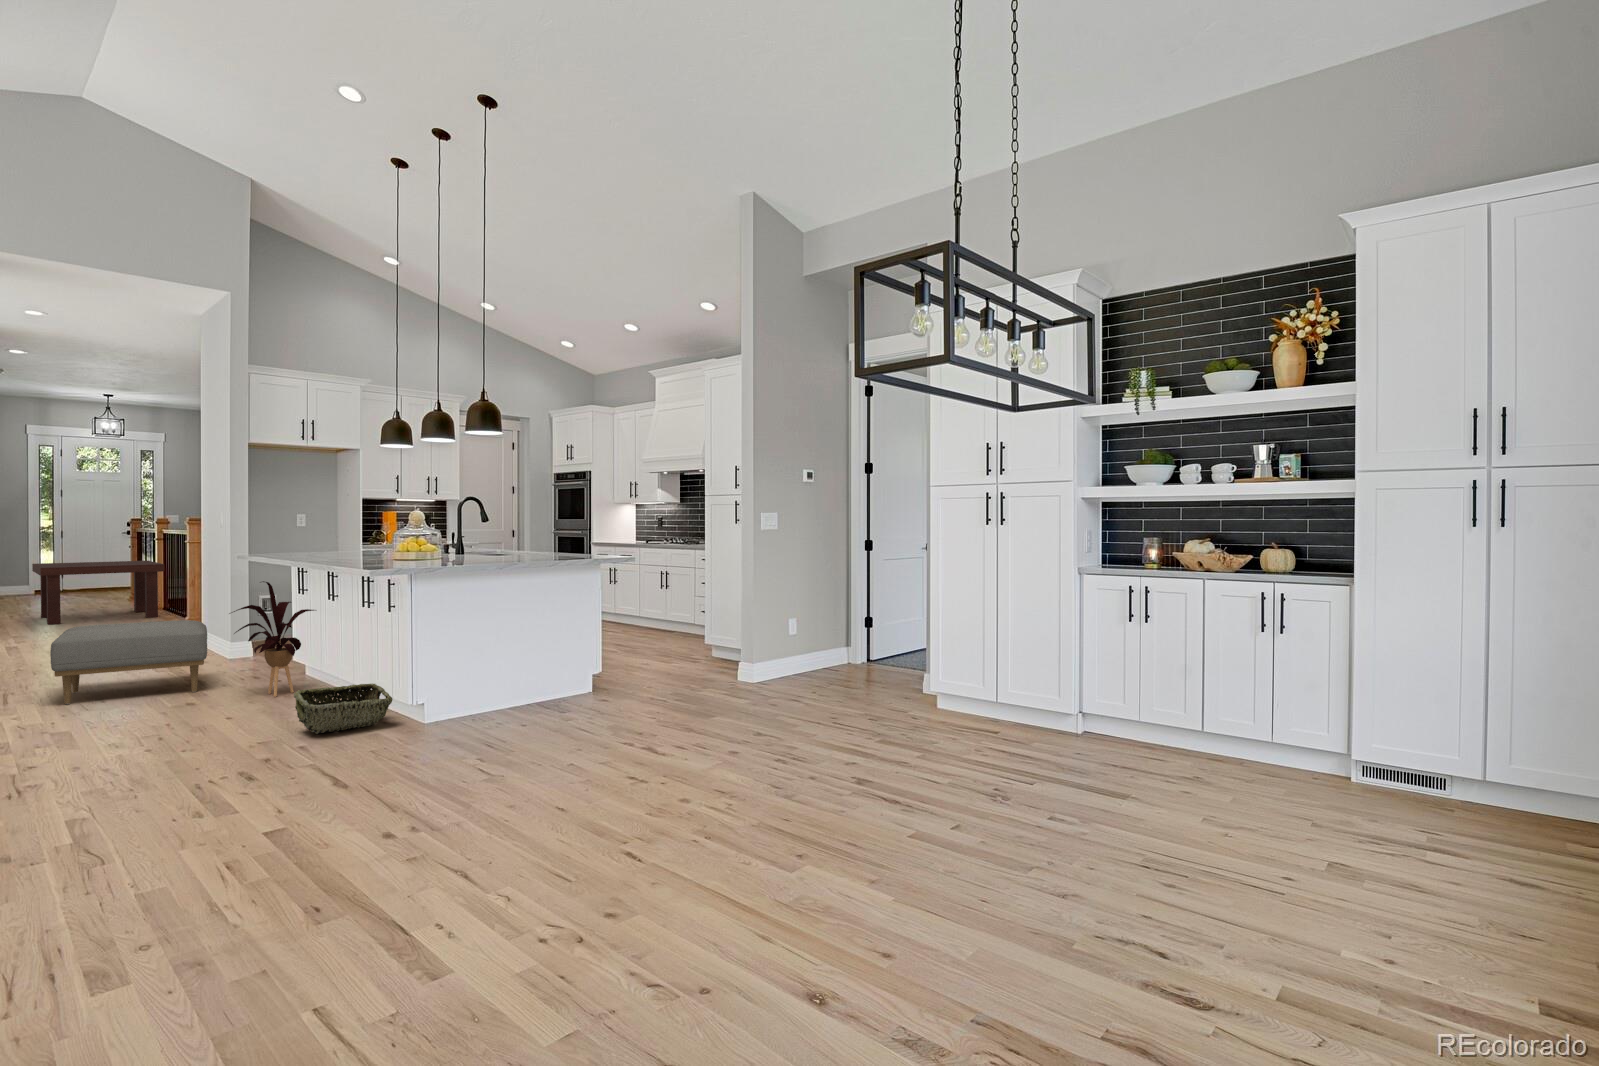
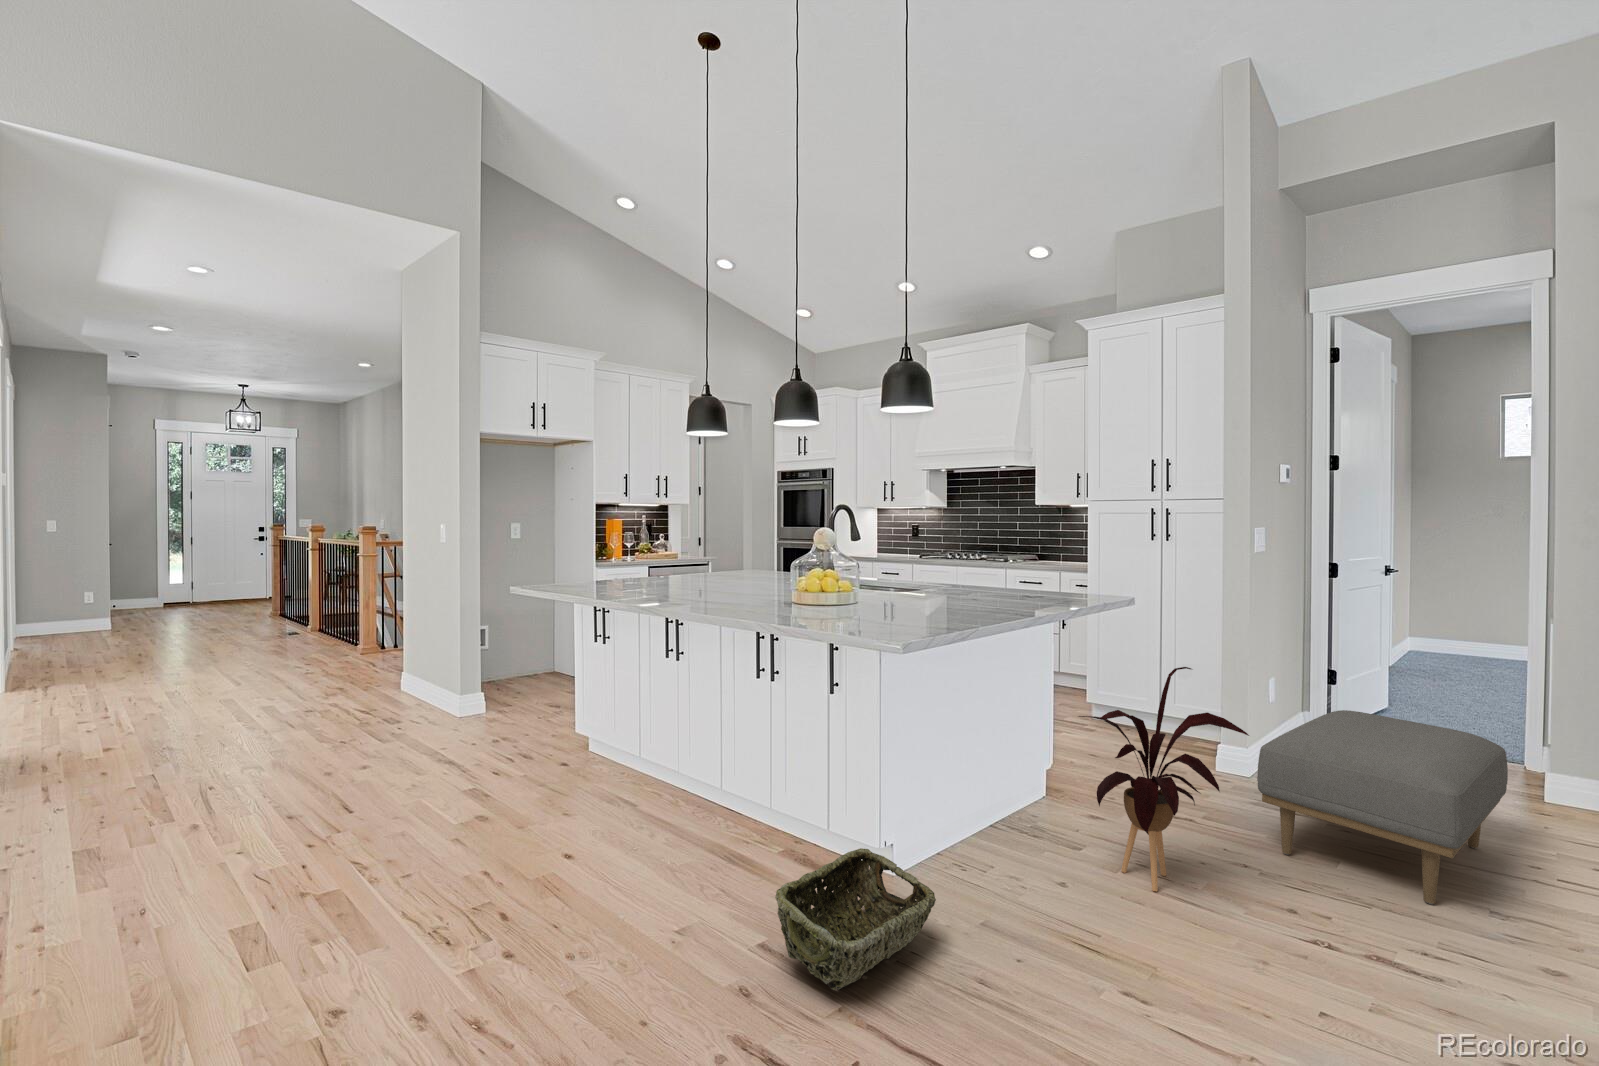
coffee table: present [32,561,164,624] -> none [169,571,325,652]
house plant: present [229,581,314,697] -> present [1079,667,1249,891]
ottoman: present [50,620,207,704] -> present [1257,710,1508,904]

